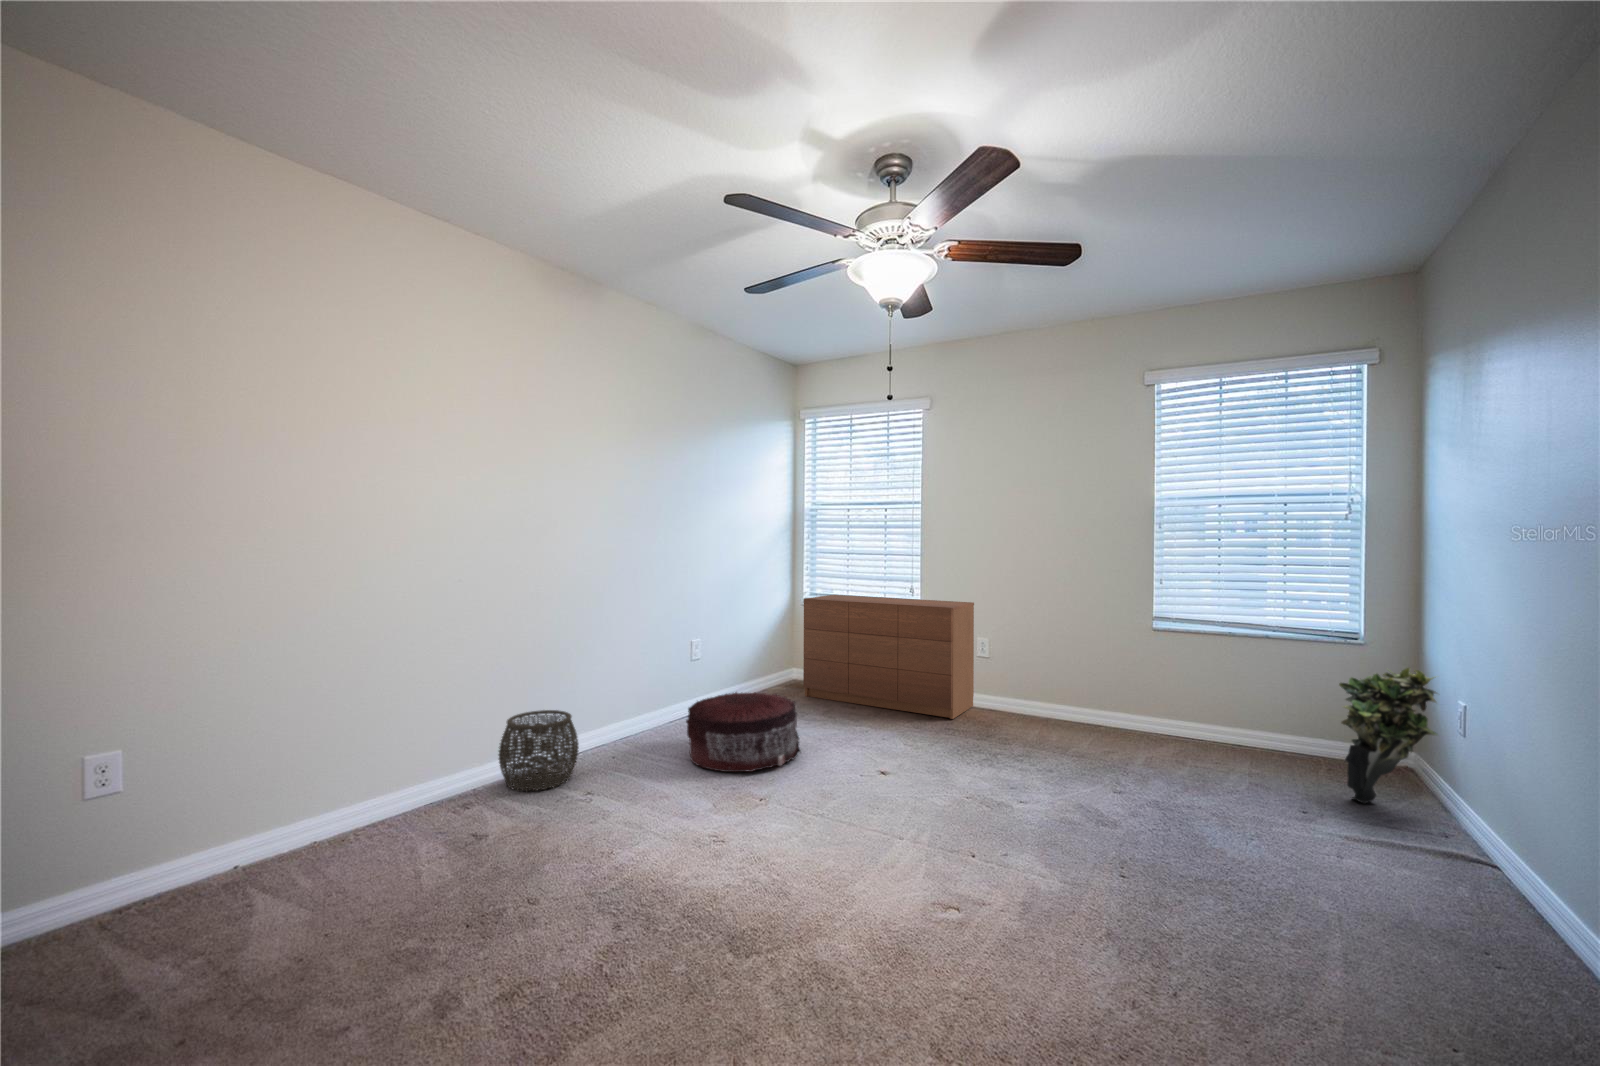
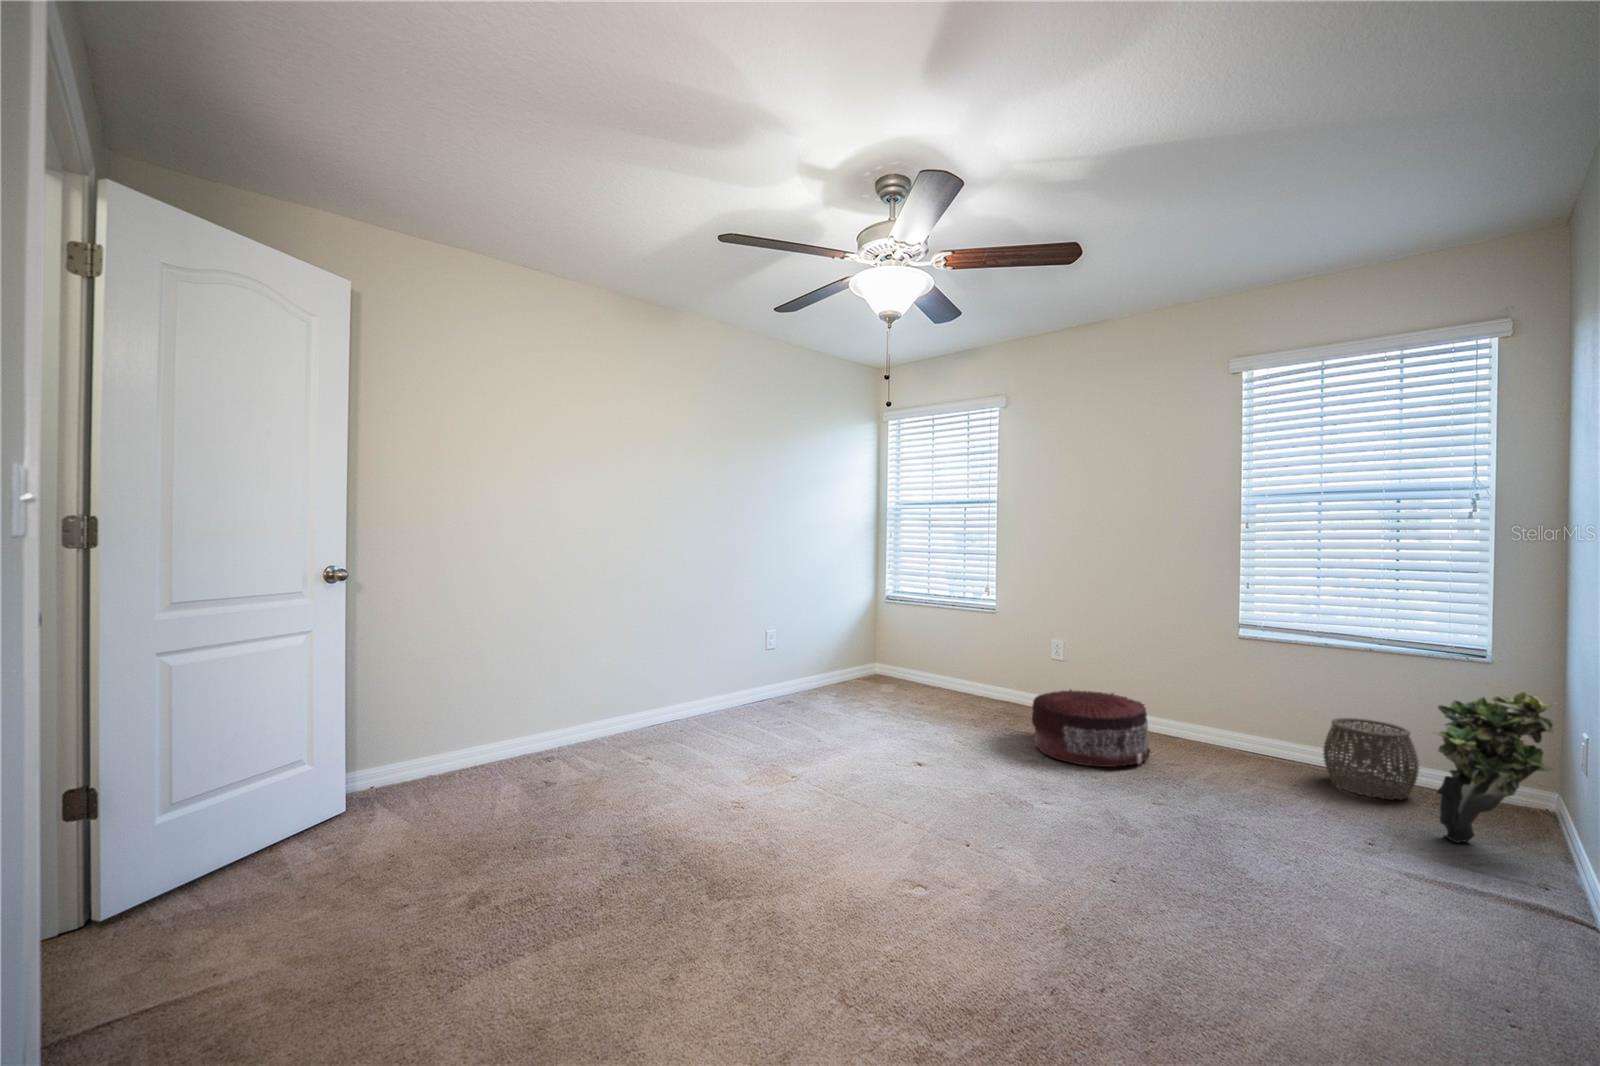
dresser: present [803,595,974,719] -> none [877,592,1050,721]
pouf: present [686,692,801,772] -> present [1032,690,1151,767]
woven basket: present [499,710,579,791] -> present [1323,718,1419,800]

